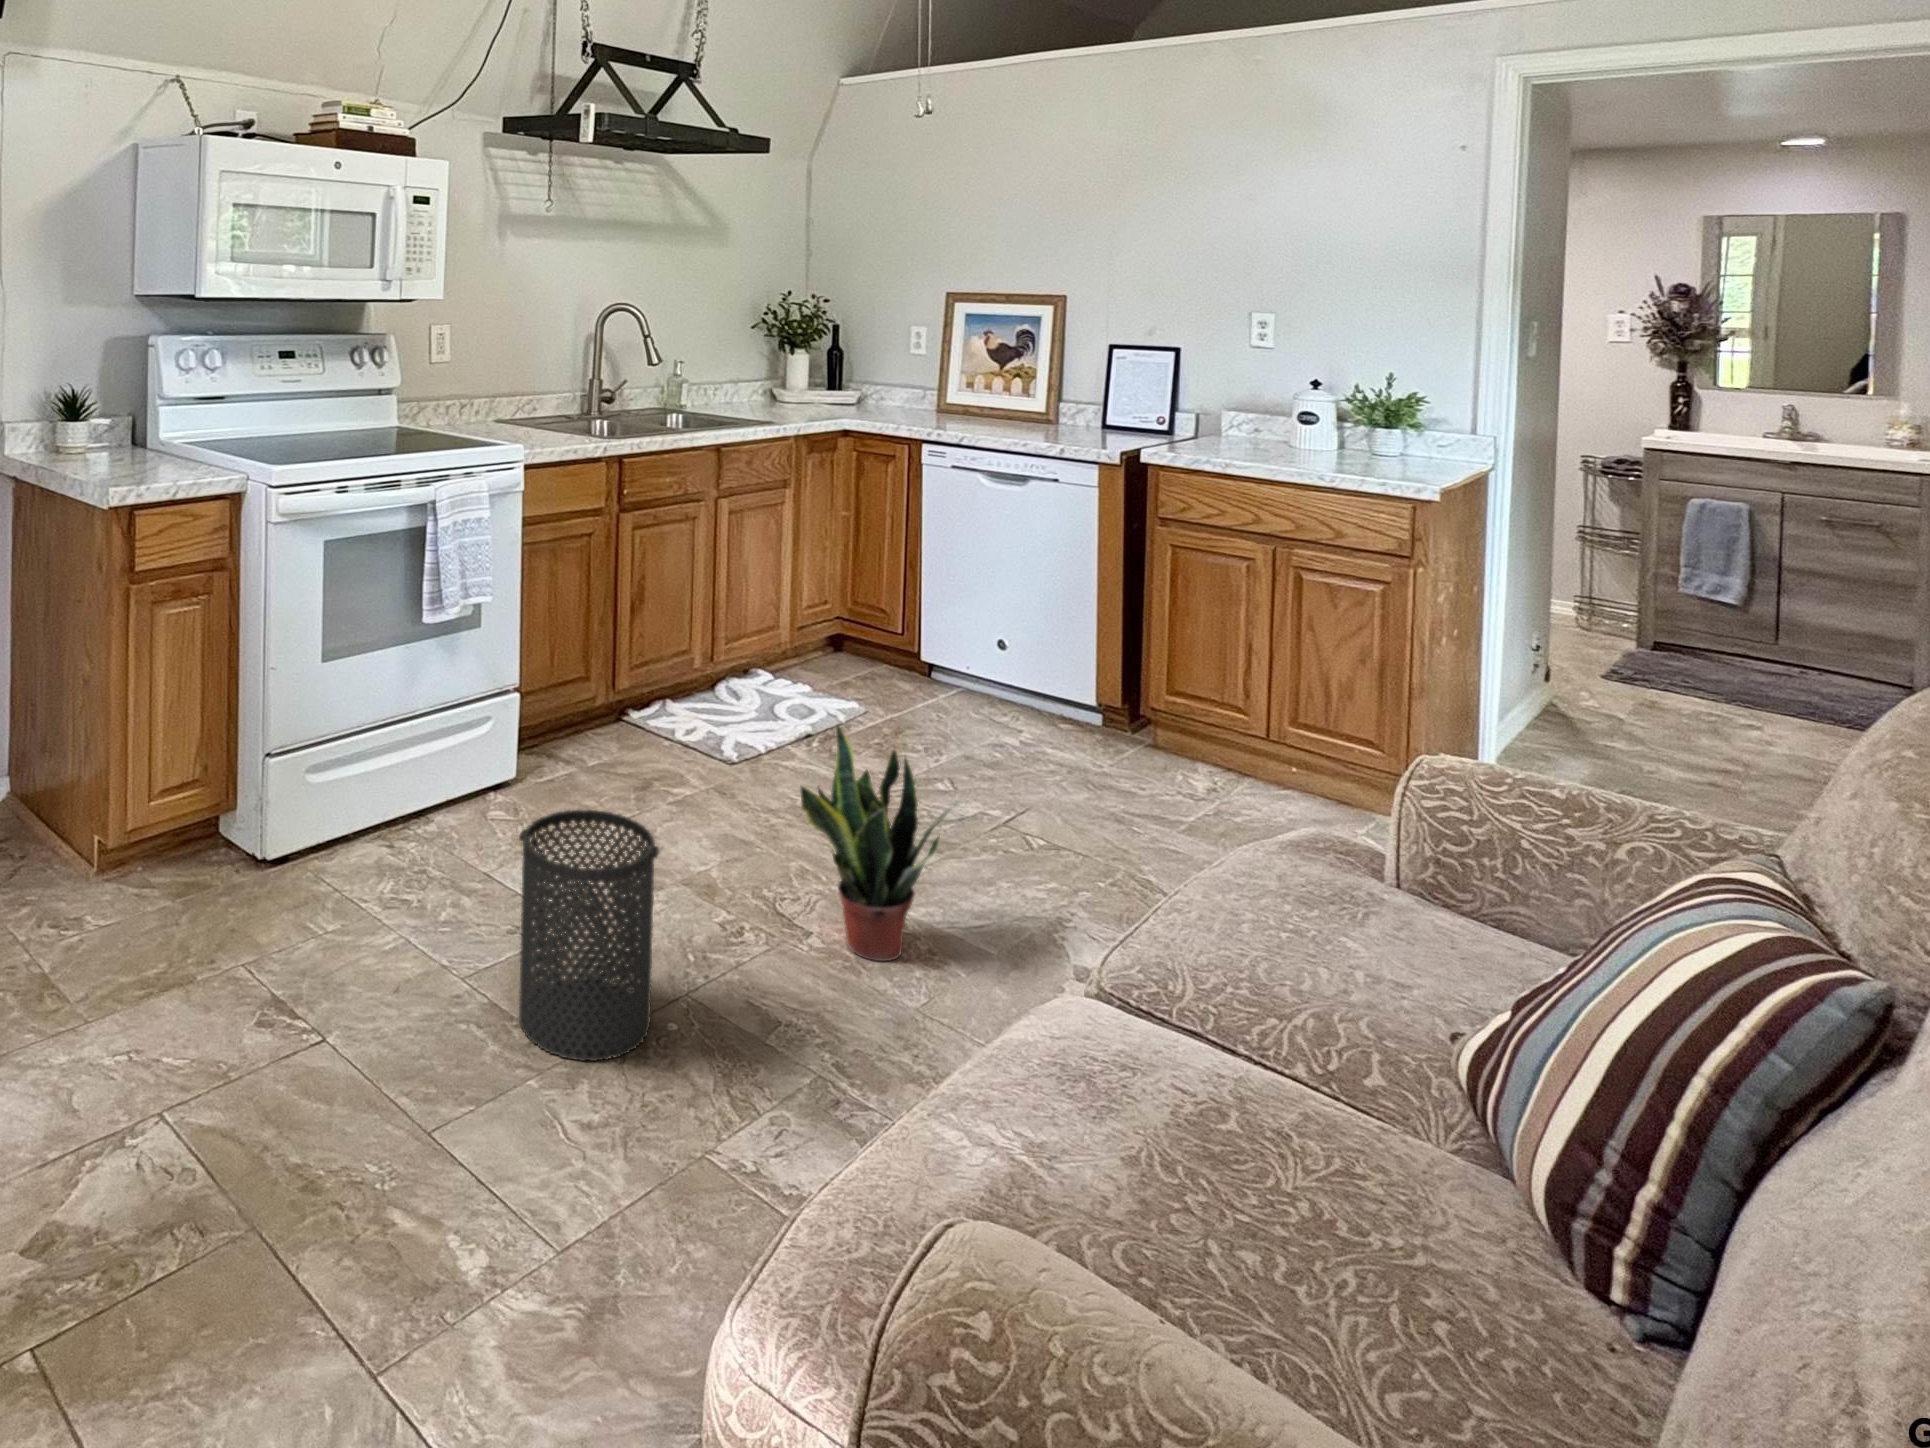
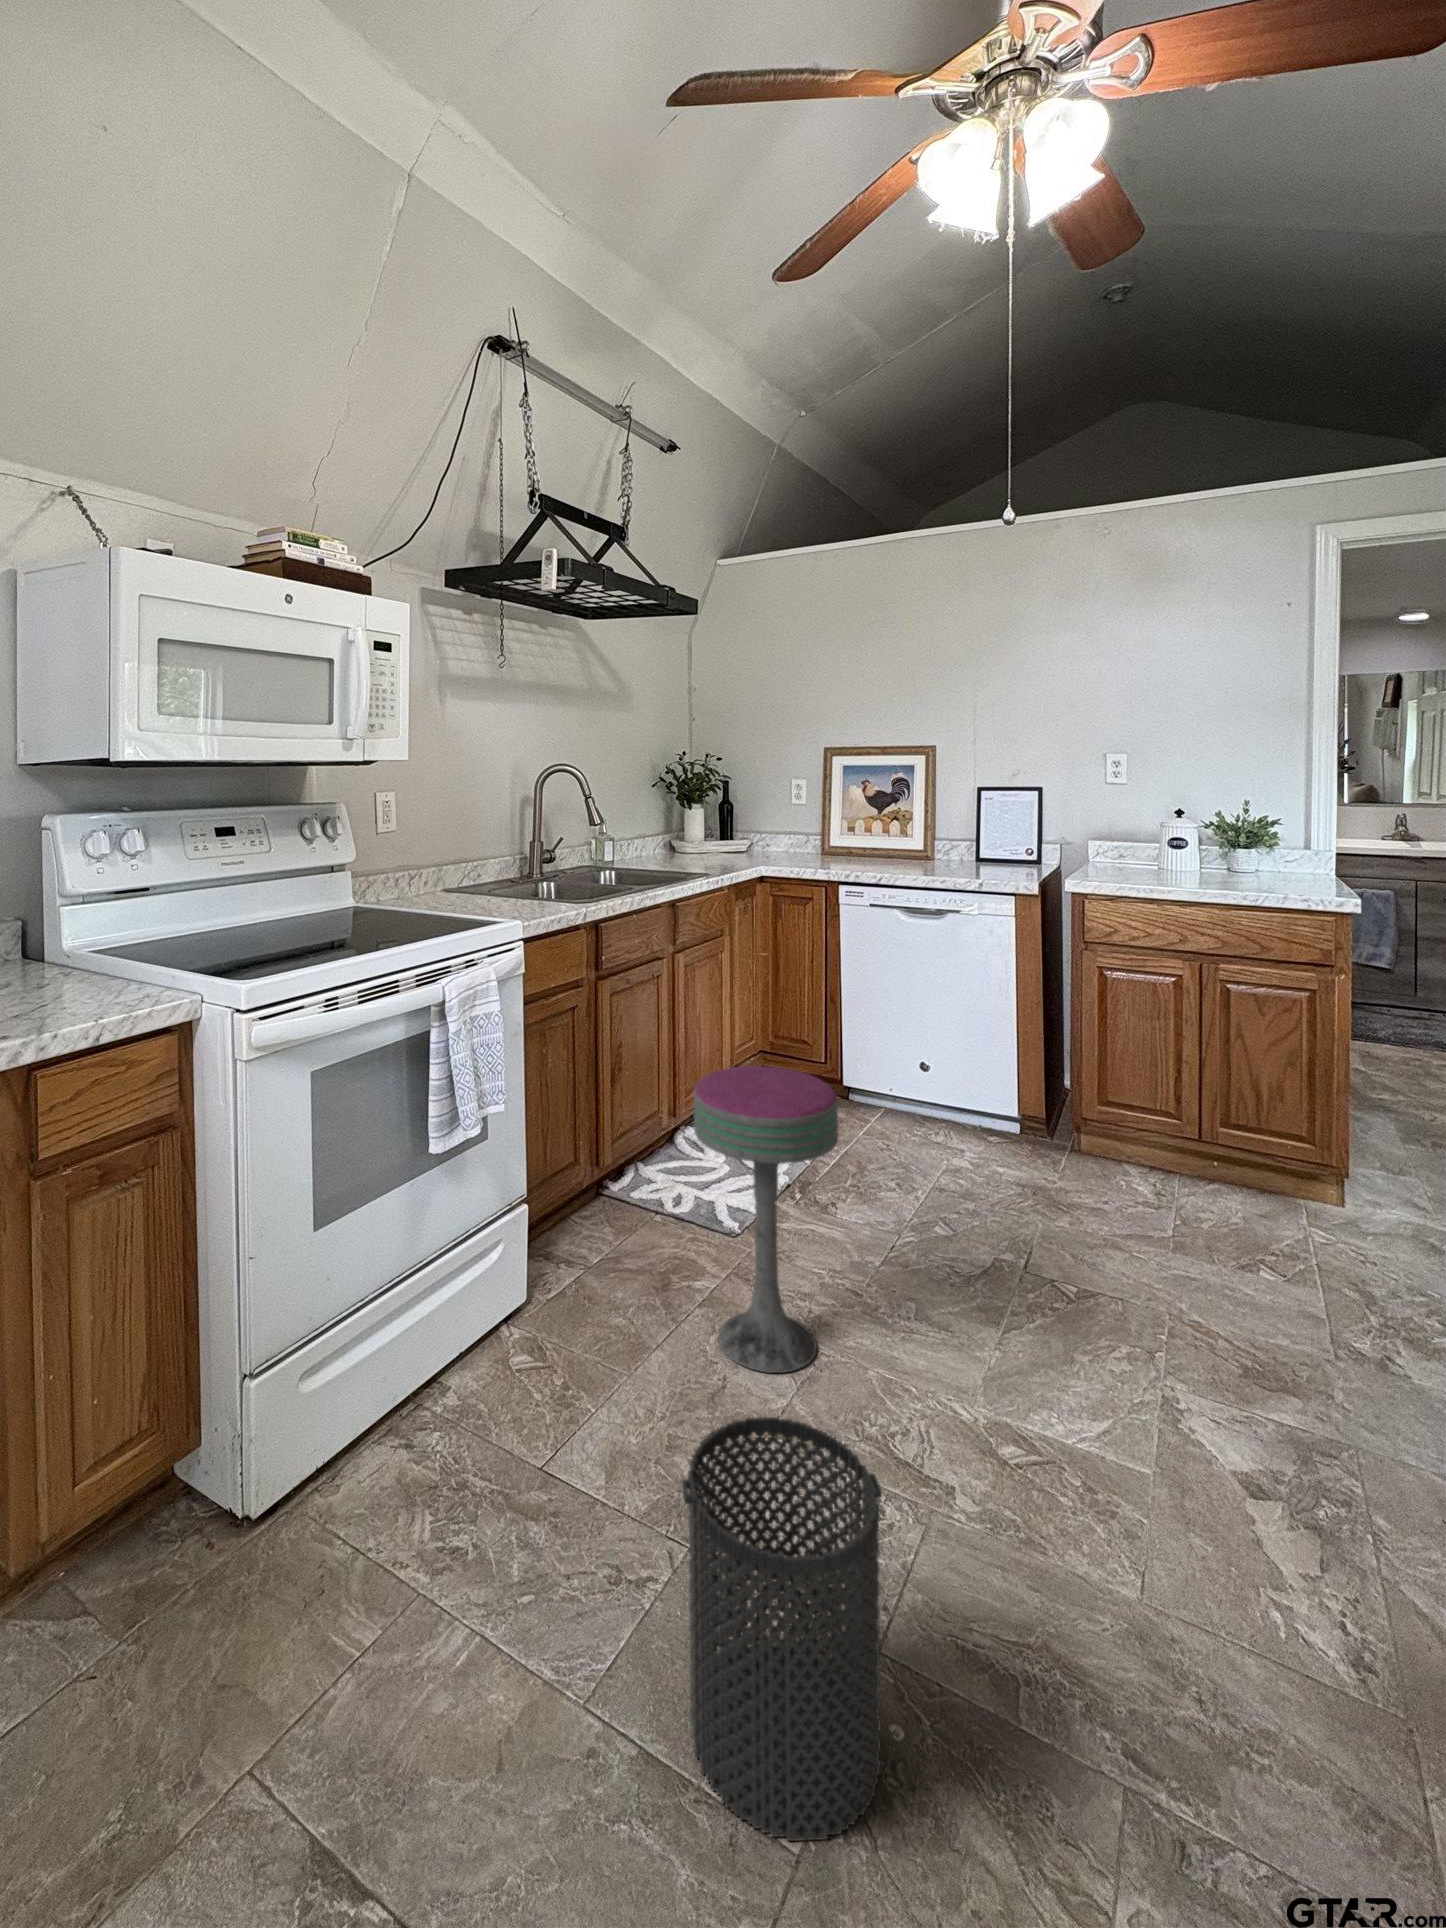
bar stool: none [652,591,781,854] -> present [693,1066,838,1373]
potted plant: present [800,726,956,961] -> none [950,1226,1125,1511]

